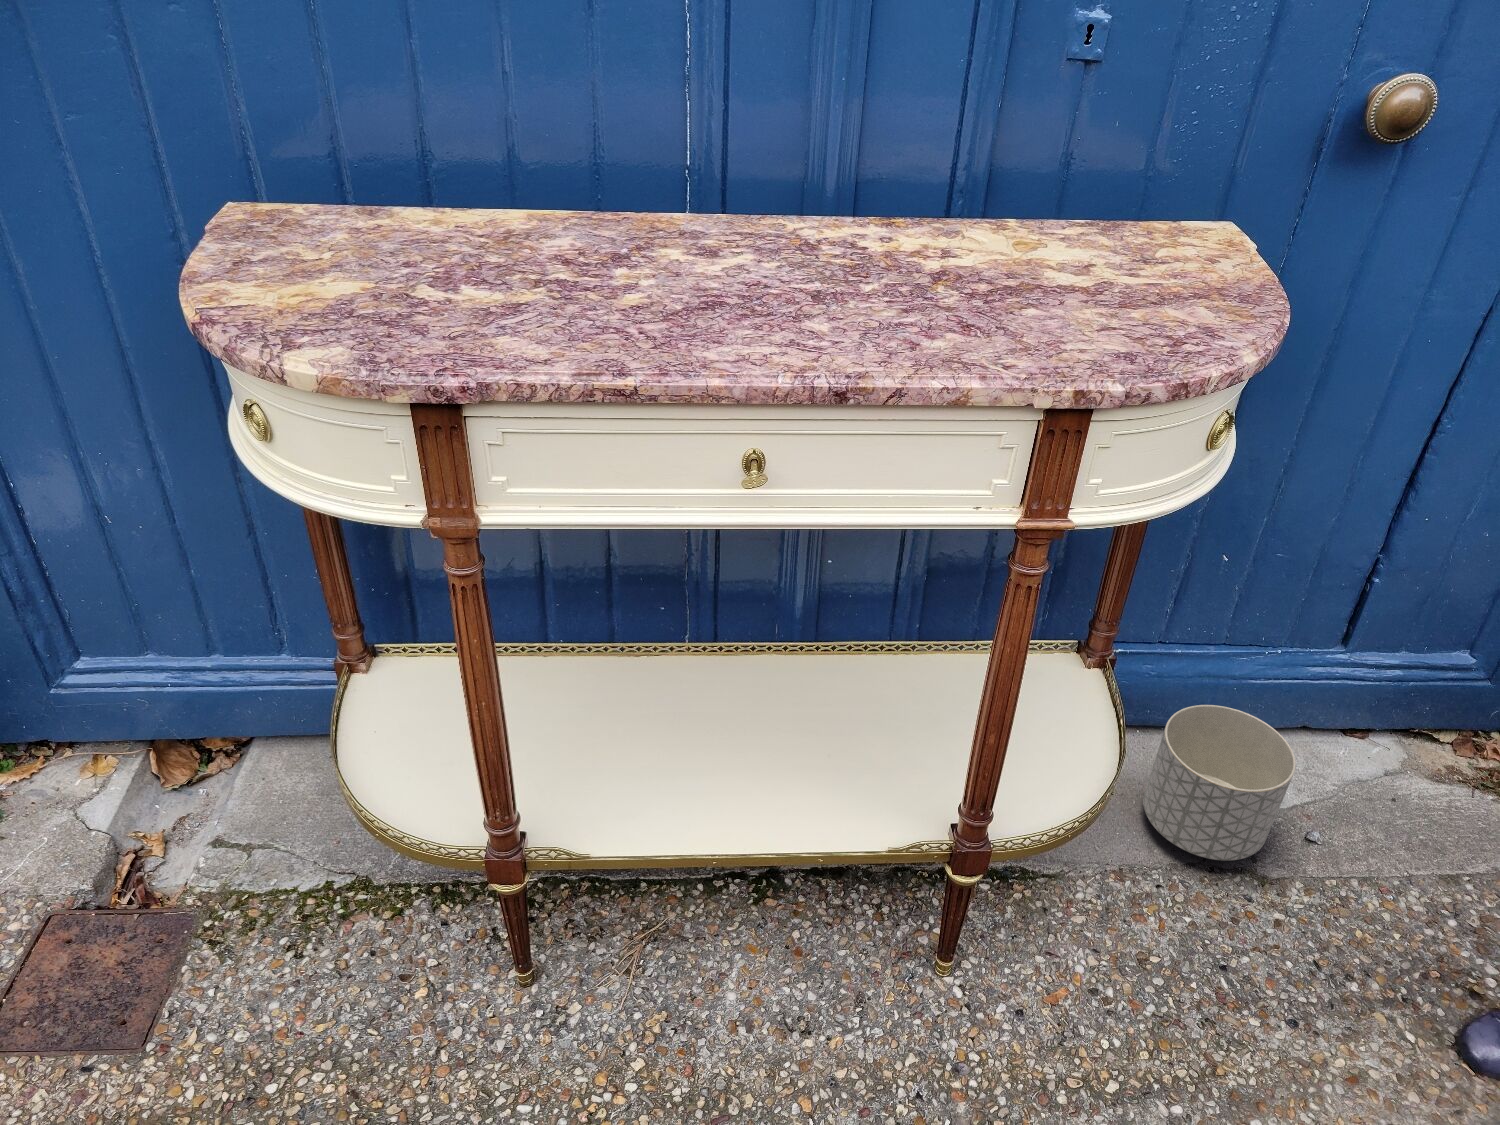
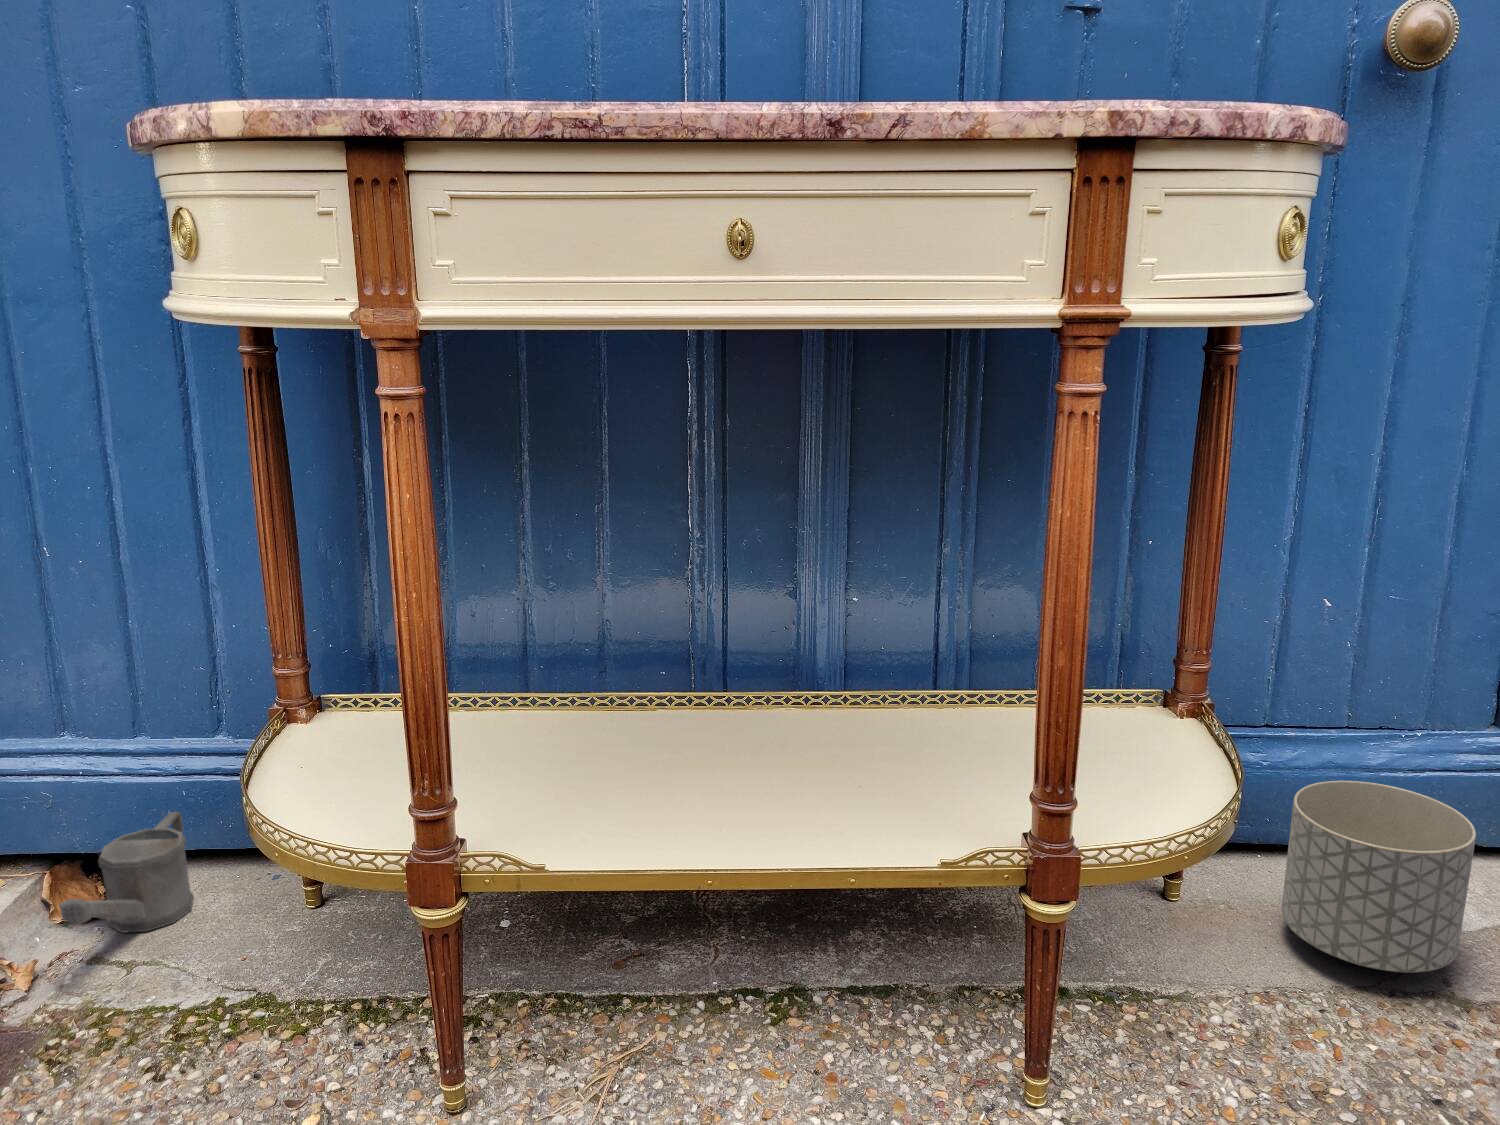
watering can: none [190,708,283,834] -> present [60,812,194,933]

